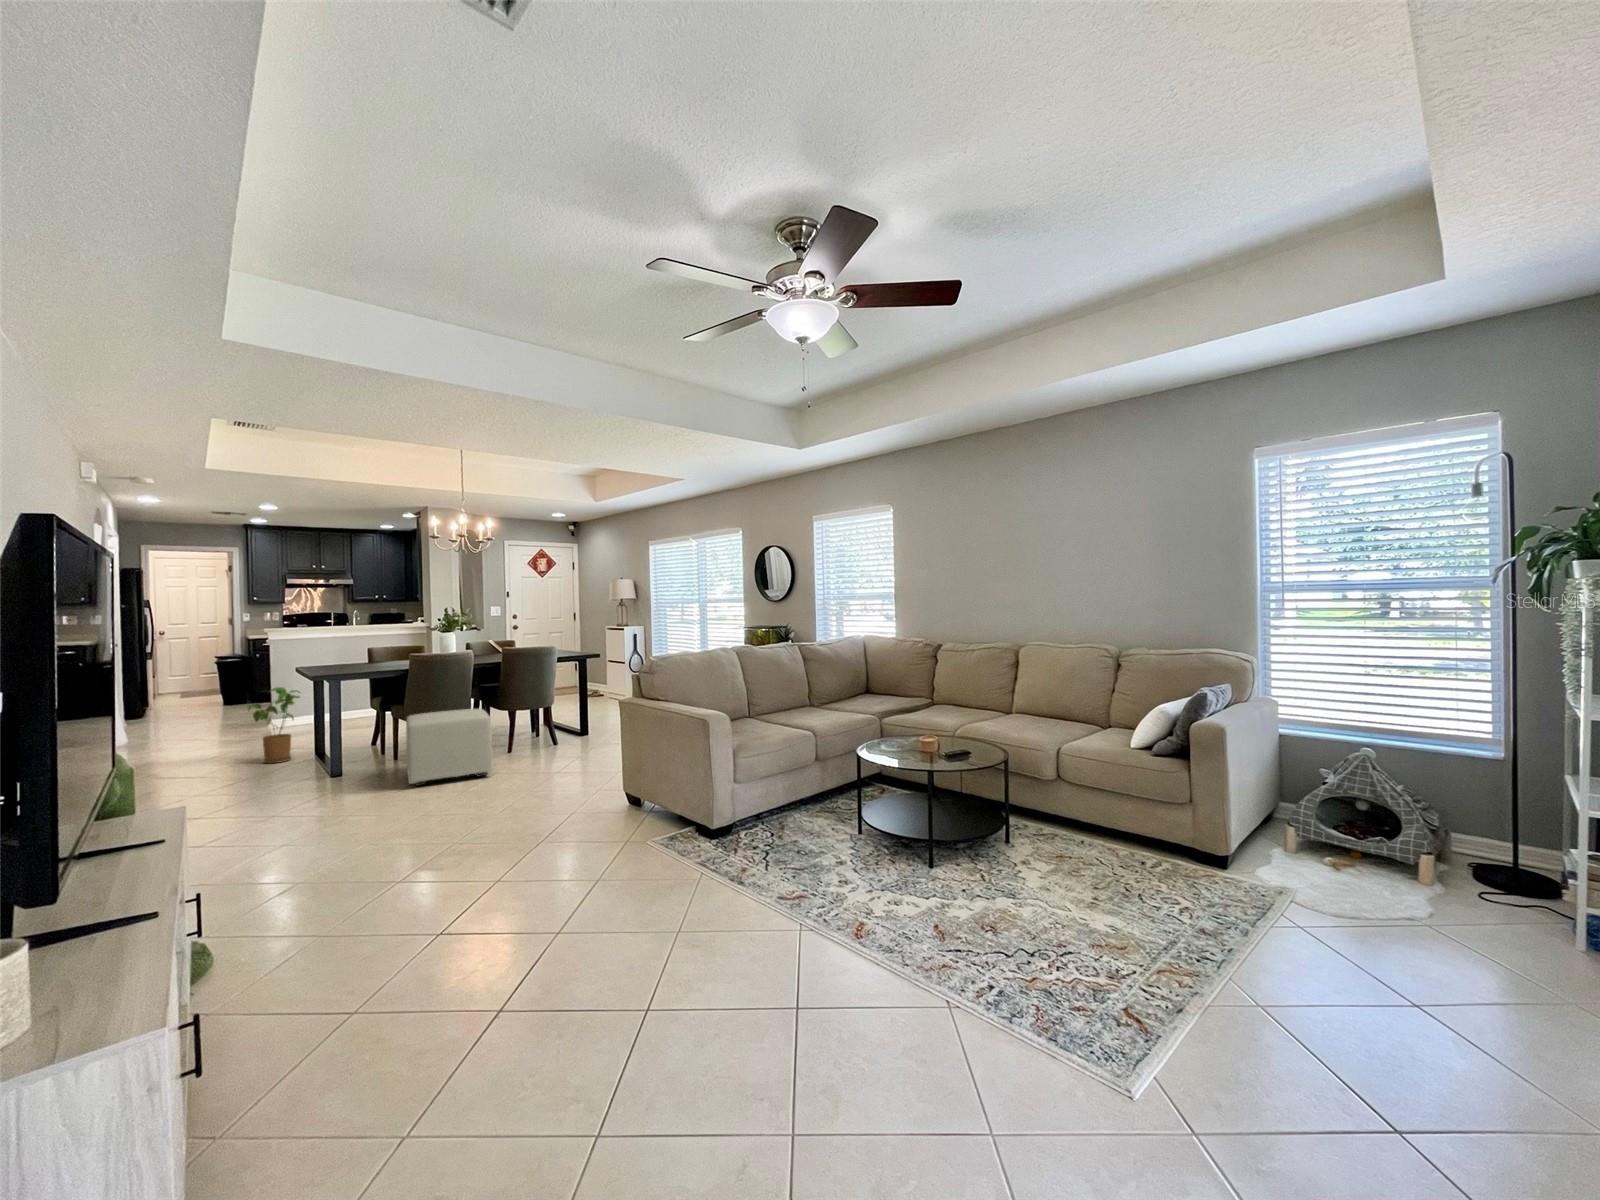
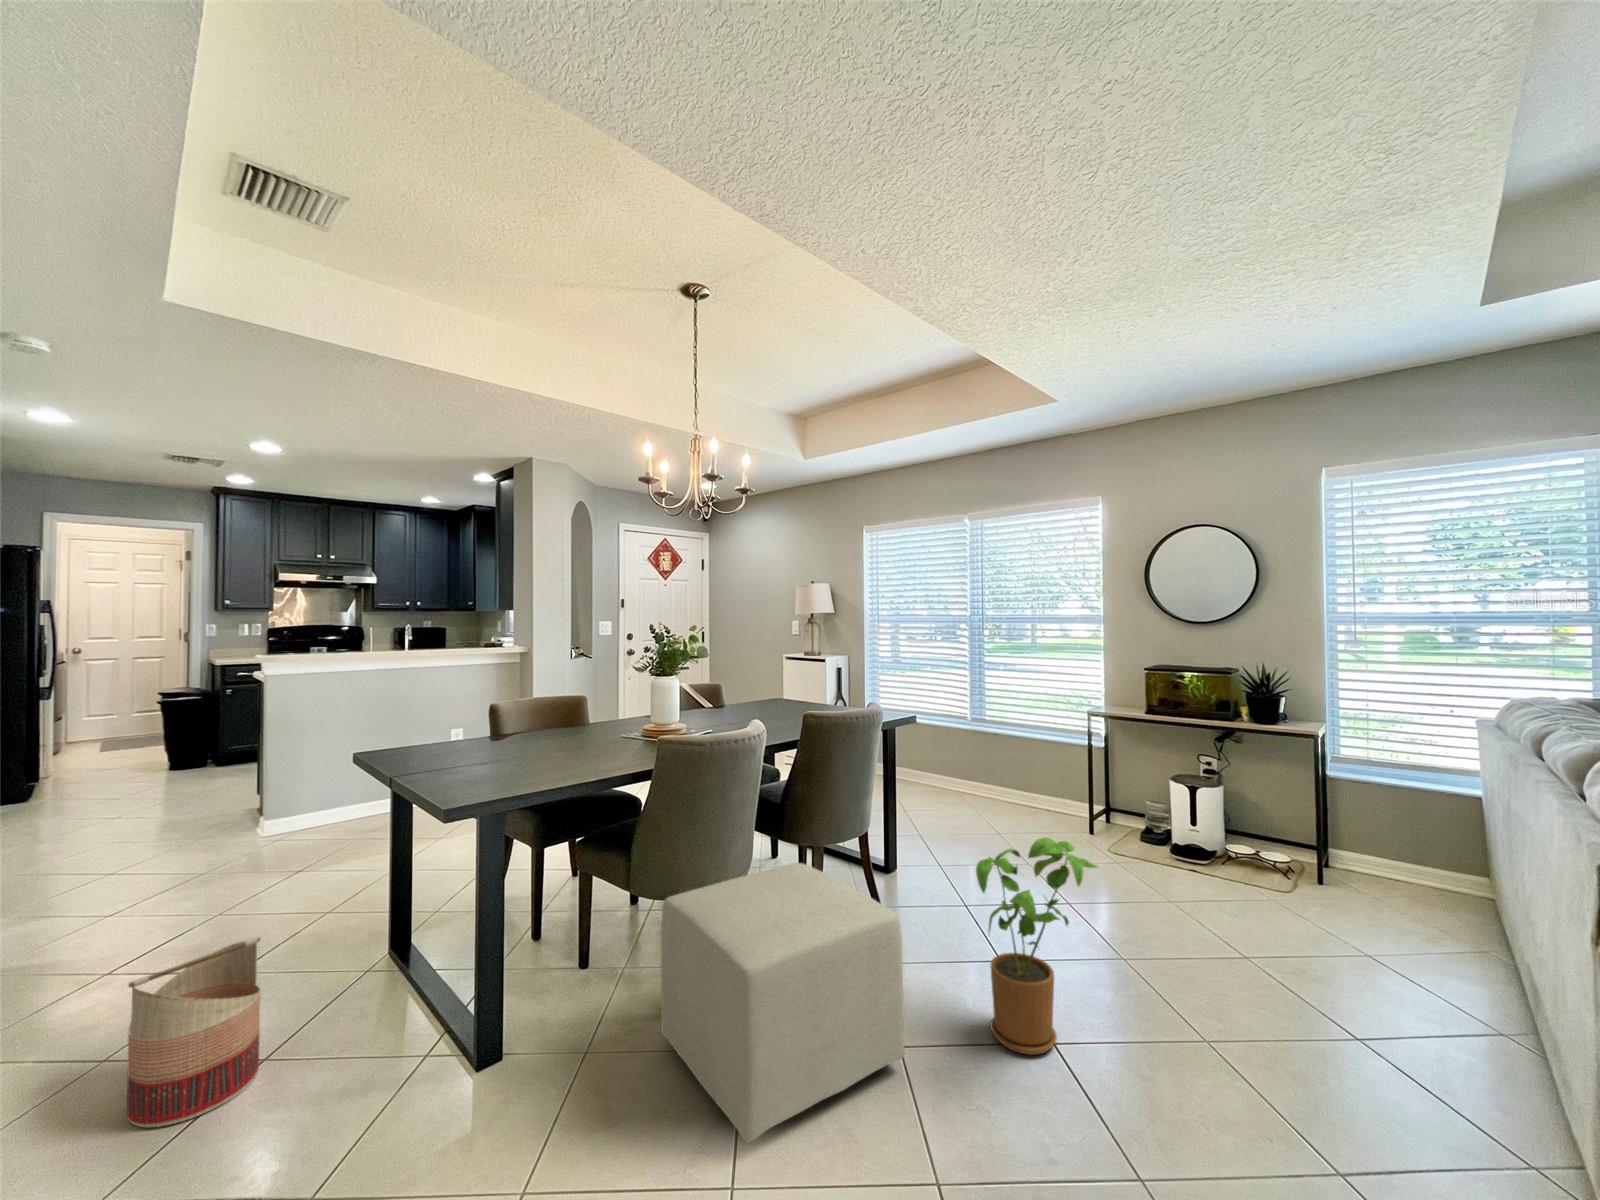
house plant: present [248,687,300,764] -> present [976,837,1097,1055]
basket: none [203,730,252,786] -> present [127,937,260,1127]

